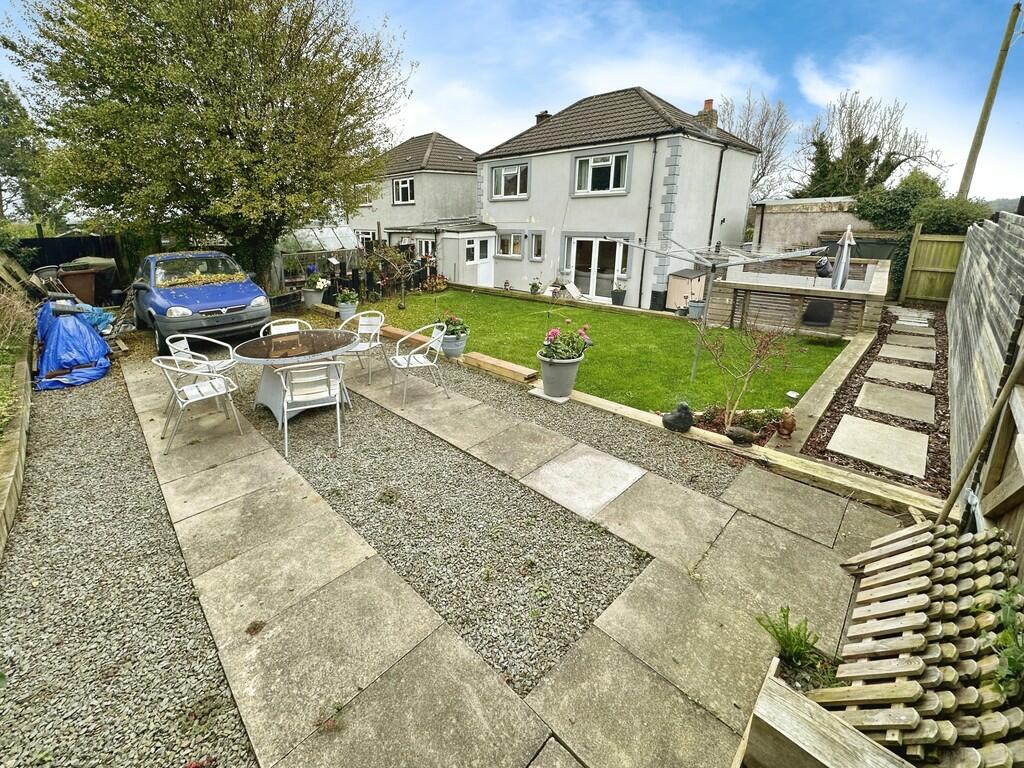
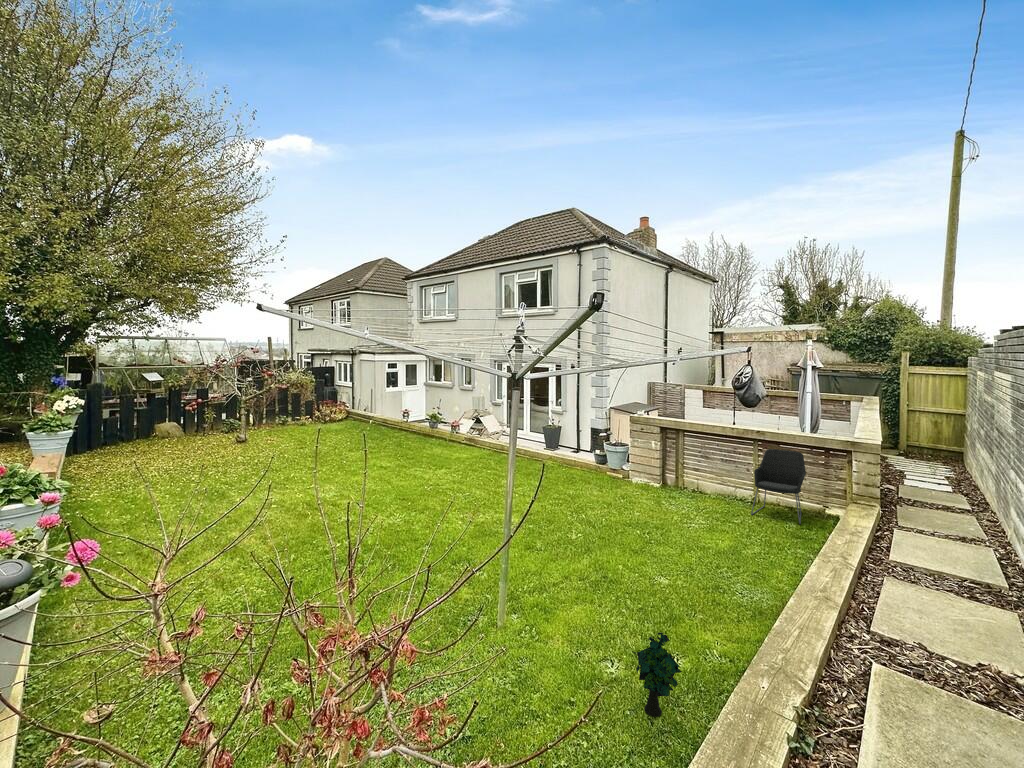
decorative plant: none [763,371,785,404] -> present [633,632,681,717]

